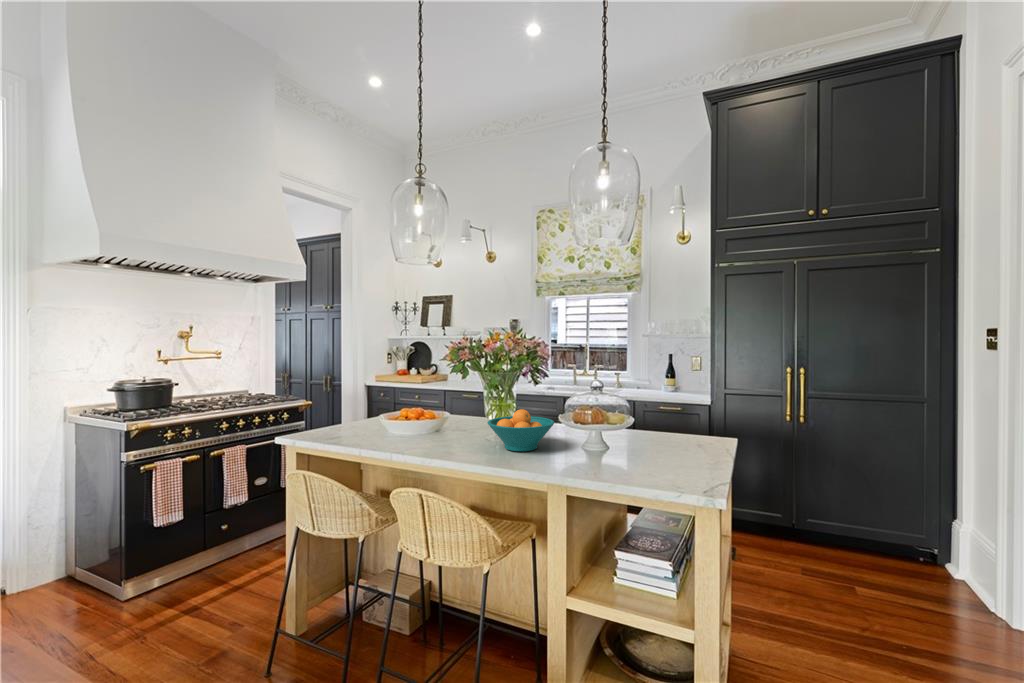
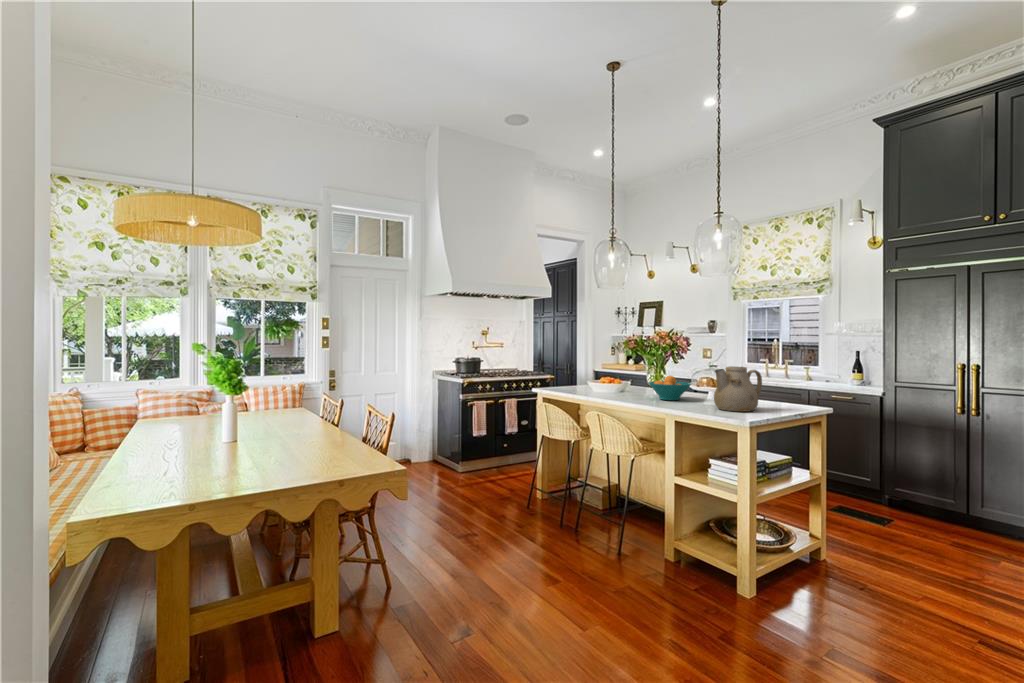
teapot: none [609,395,677,474] -> present [714,367,762,412]

